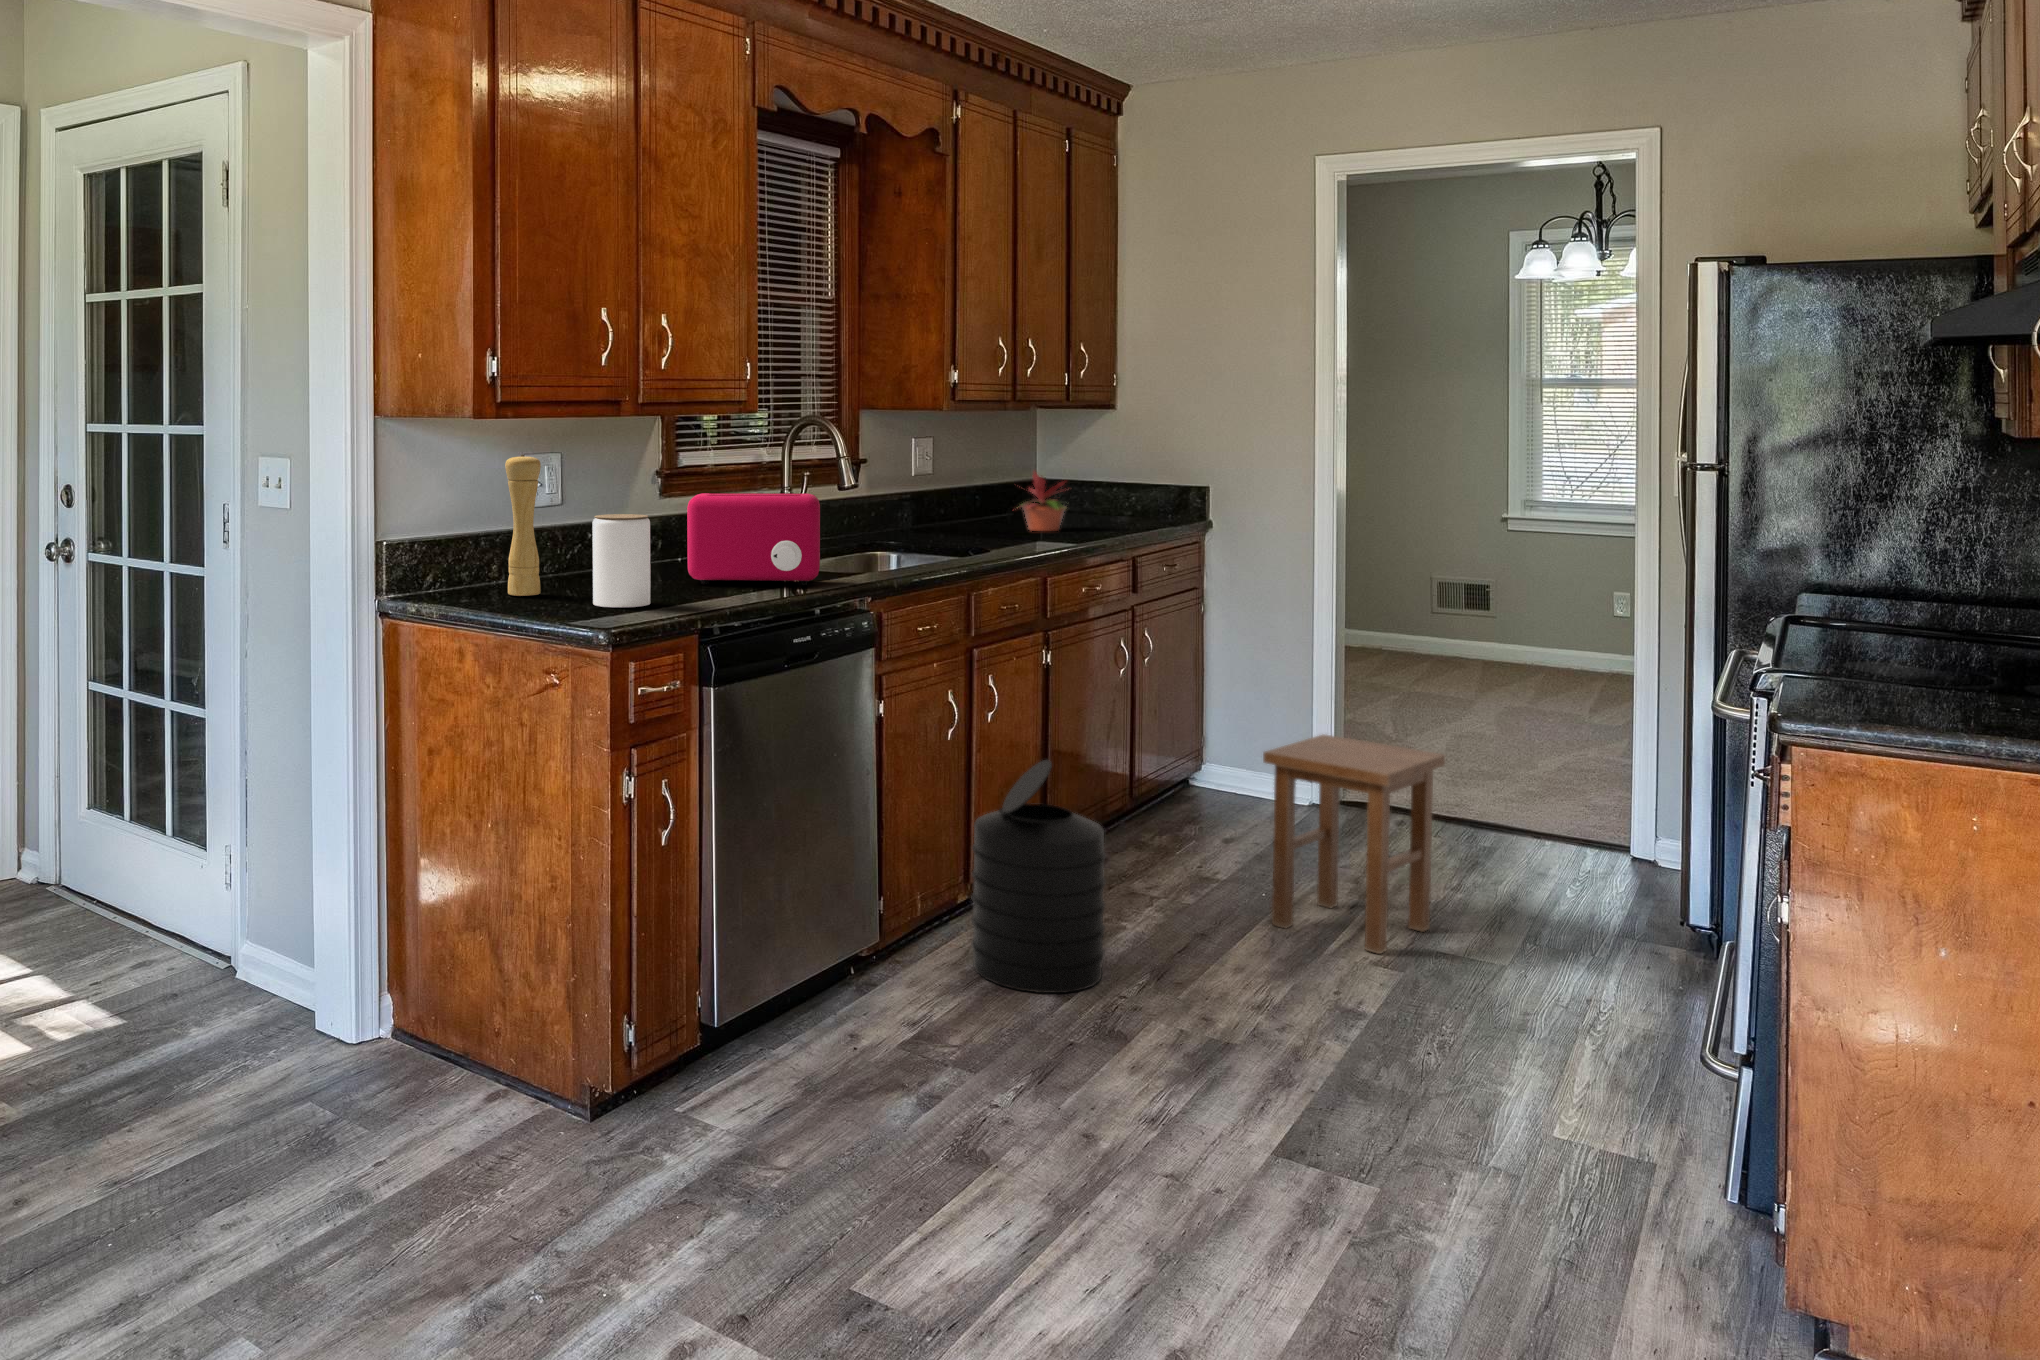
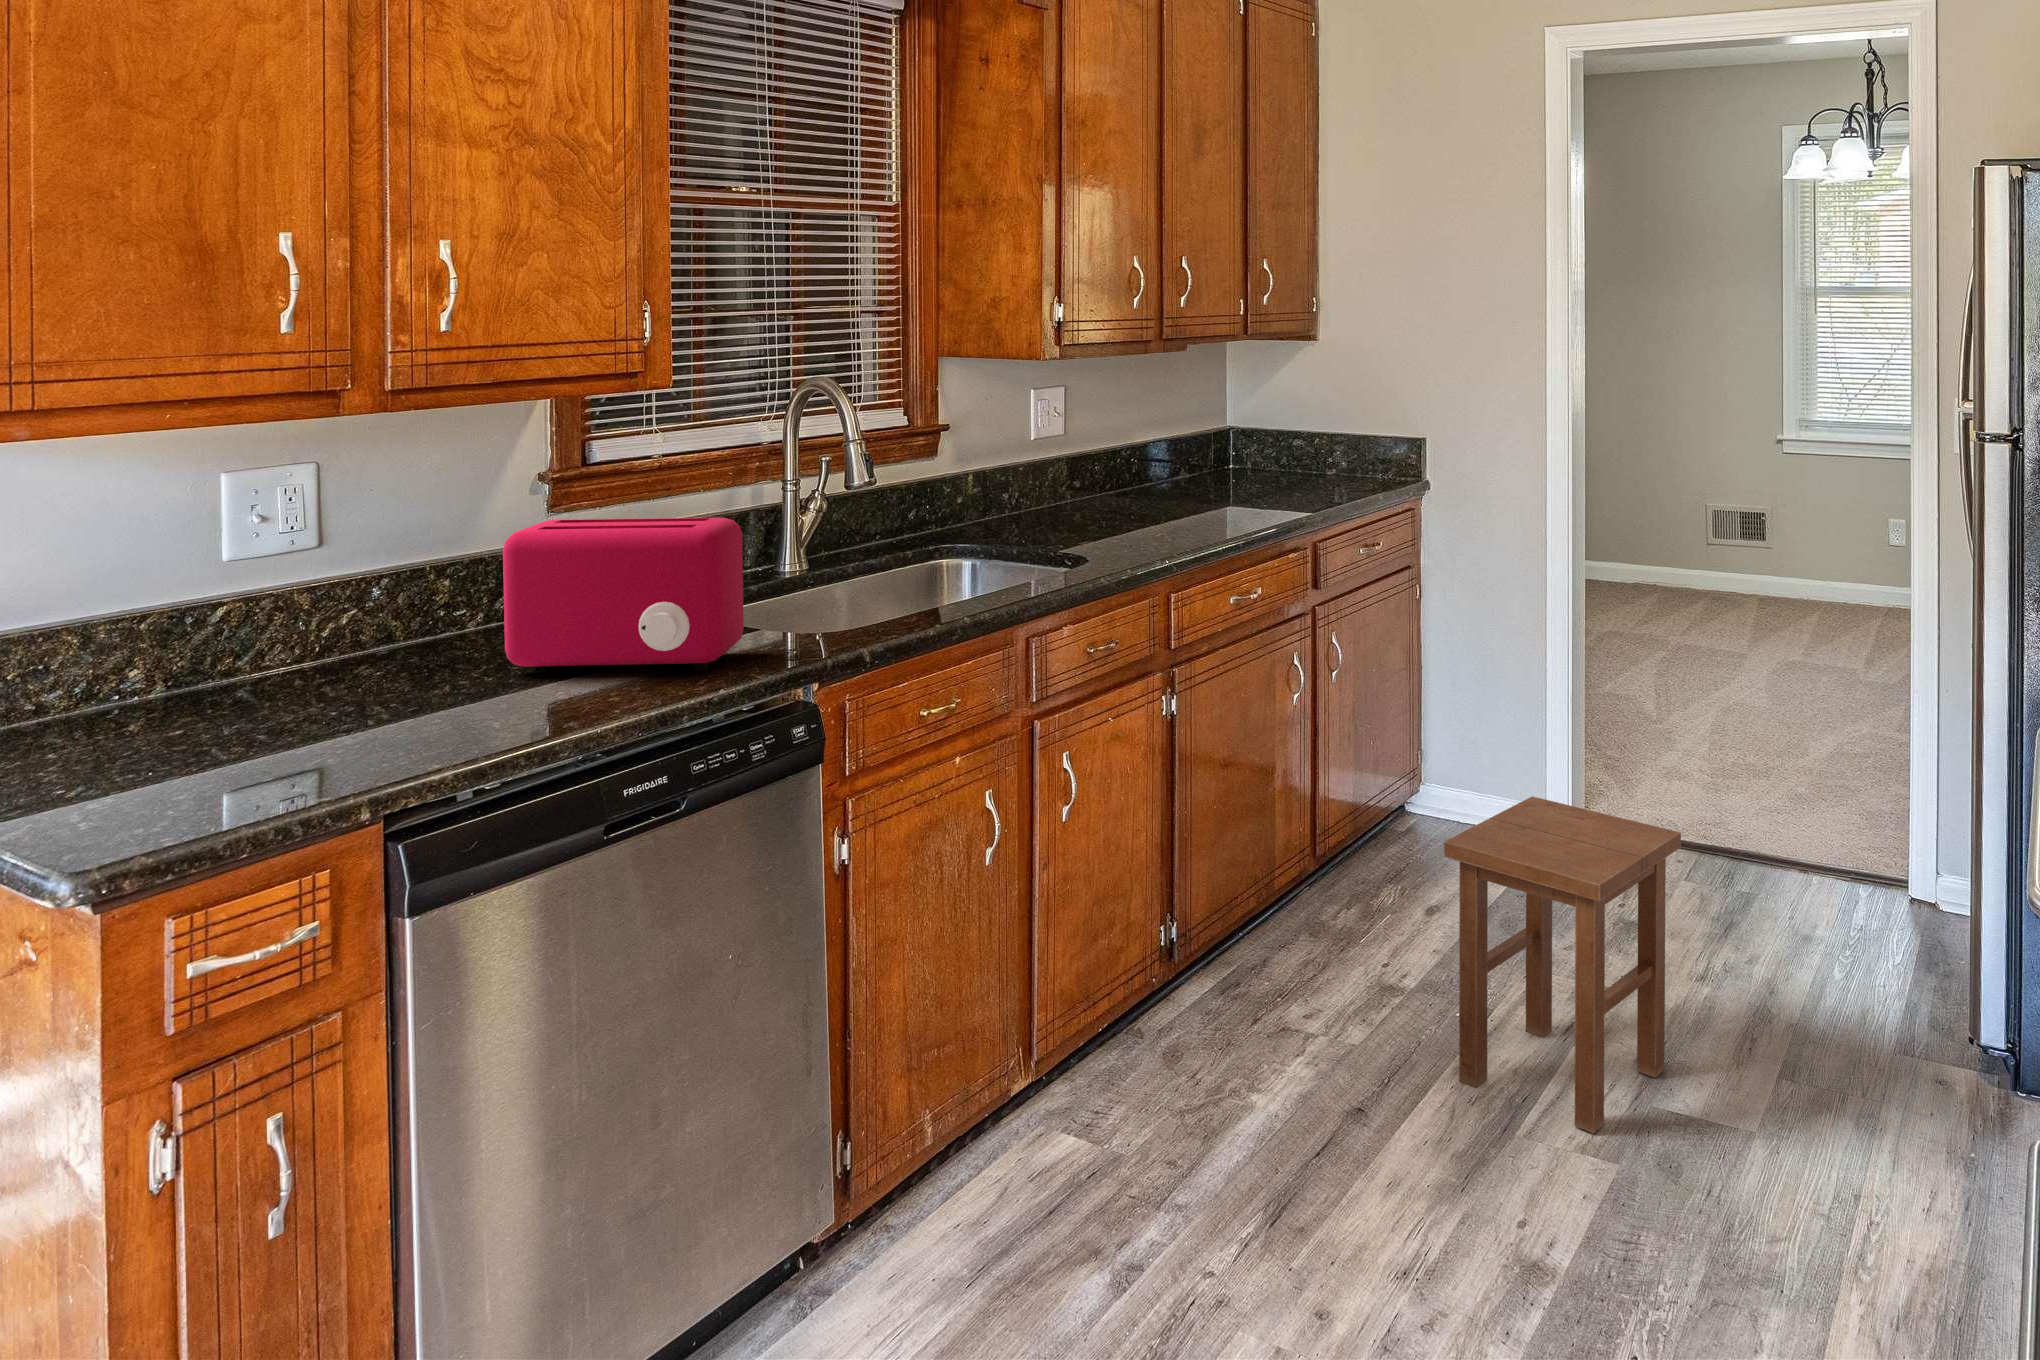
pepper mill: present [505,454,541,596] -> none [88,485,170,737]
potted plant: present [1021,472,1067,531] -> none [1167,419,1260,501]
jar: present [593,514,650,607] -> none [206,593,332,773]
trash can: present [971,760,1106,993] -> none [1000,902,1198,1283]

